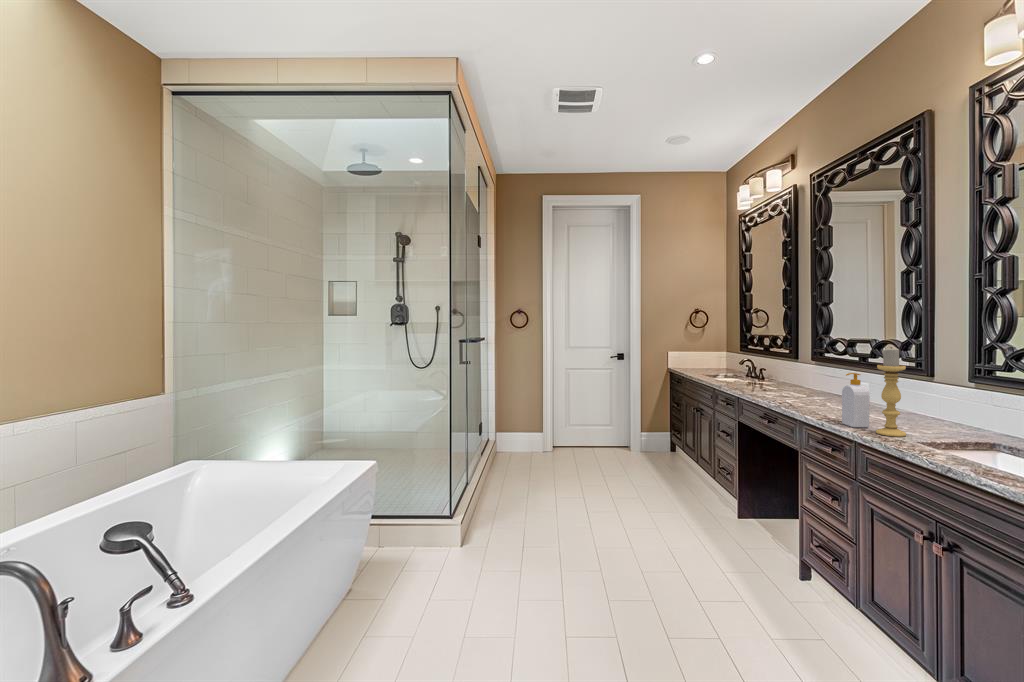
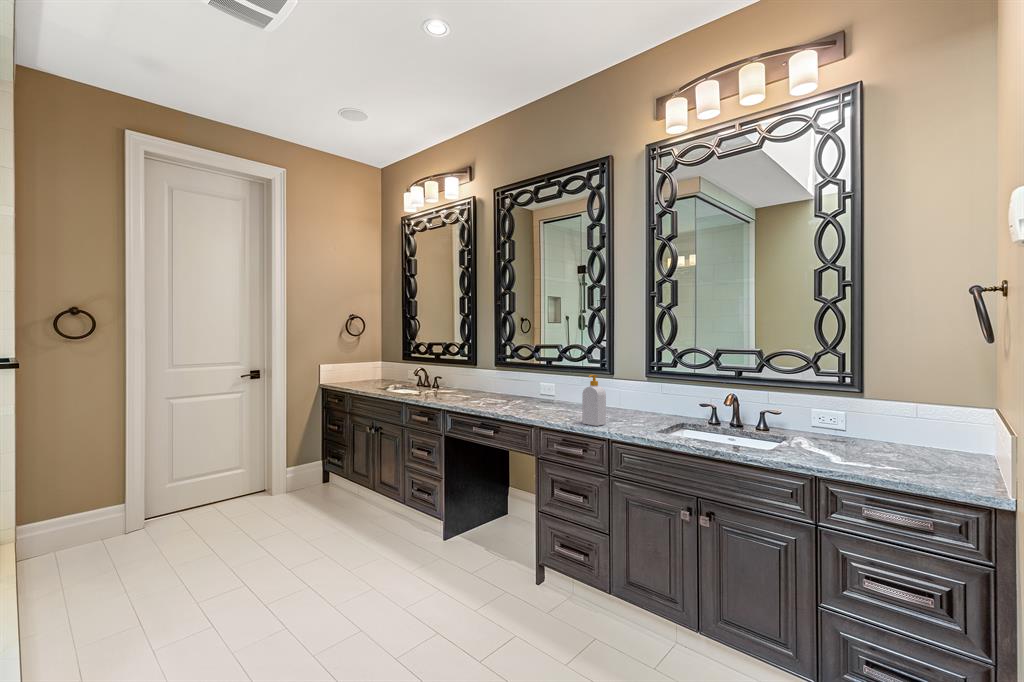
candle holder: present [876,348,906,437] -> none [618,349,640,430]

